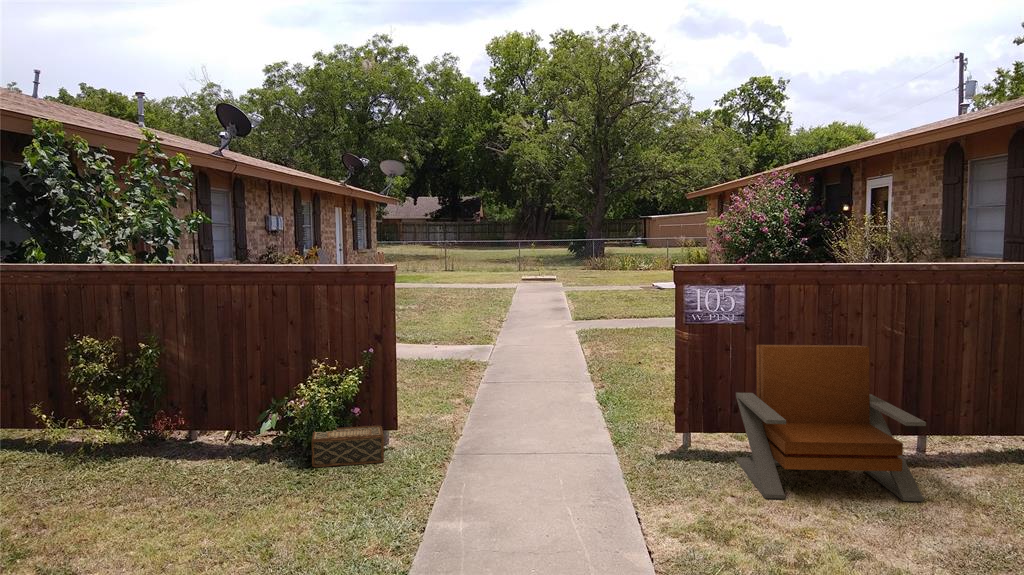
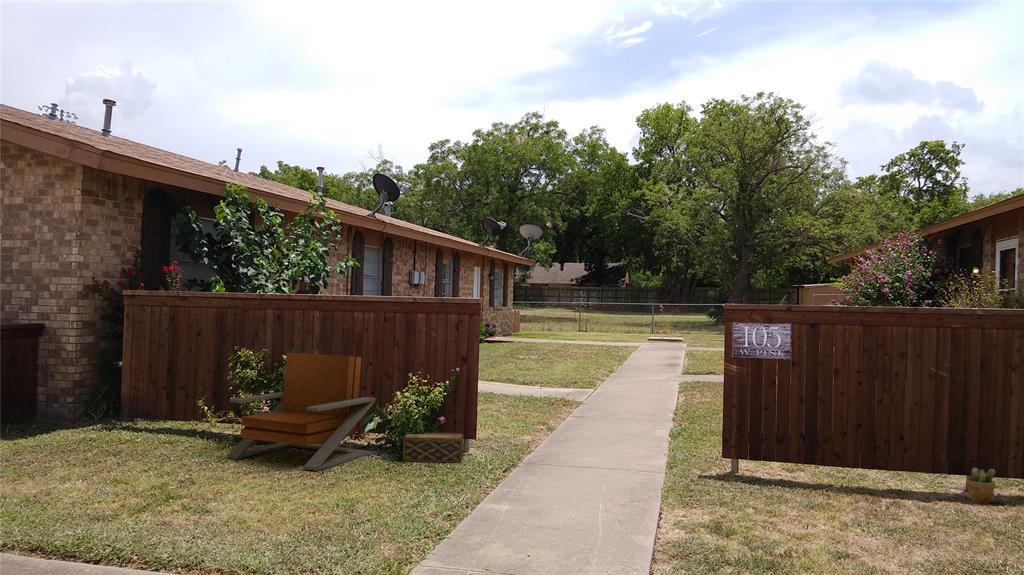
lounge chair: present [736,345,926,501] -> present [227,353,376,471]
potted plant: none [922,429,953,465] -> present [966,468,996,504]

